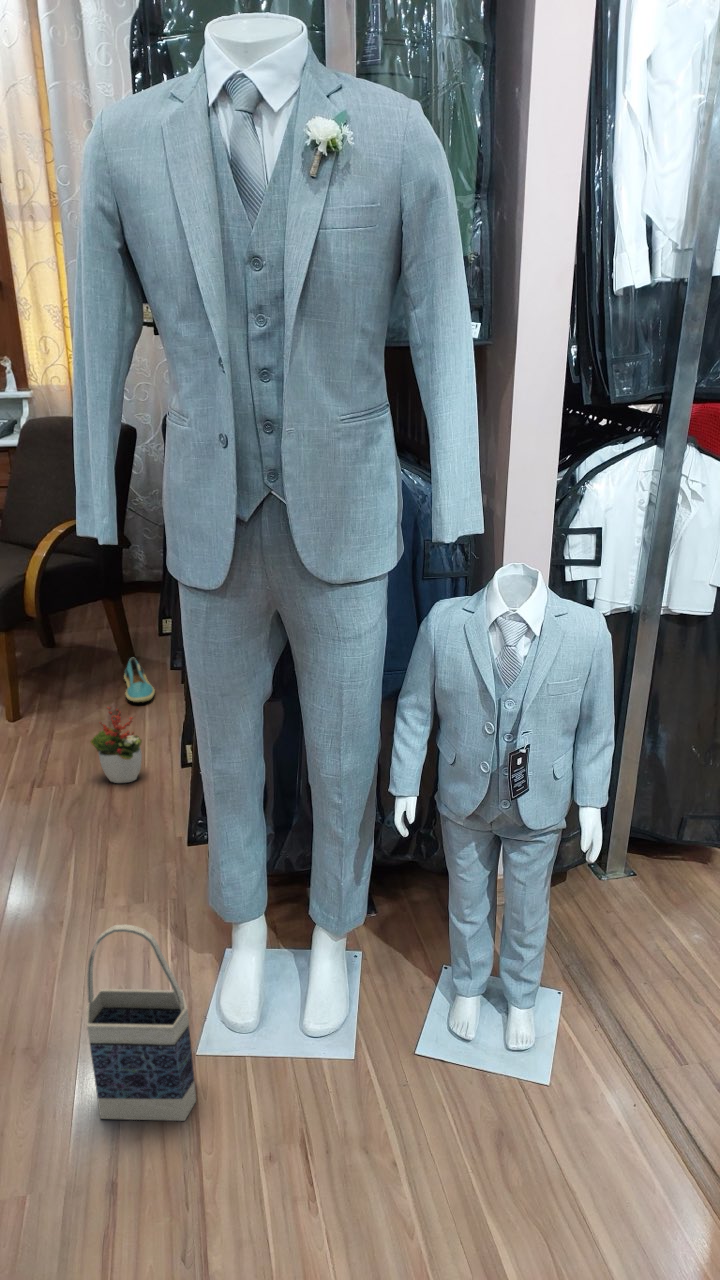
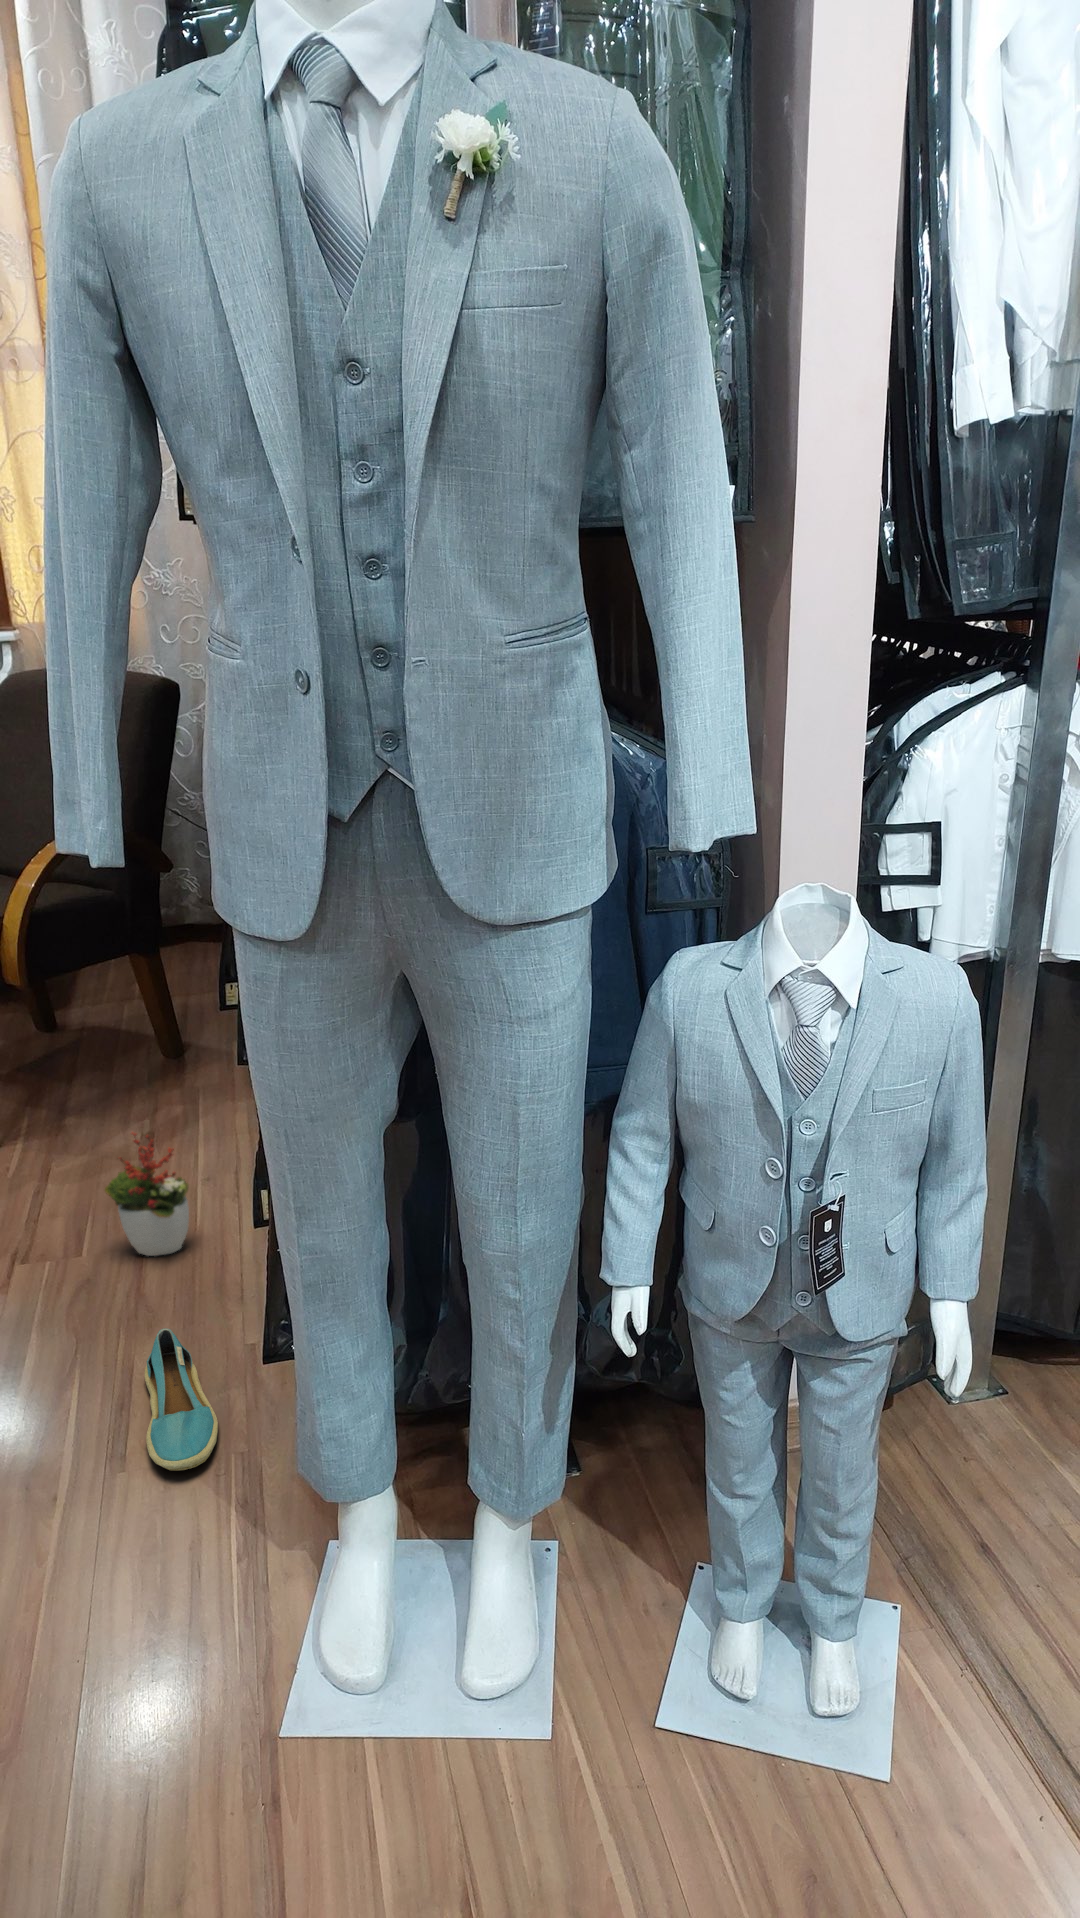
shoe: present [124,658,155,702] -> present [145,1328,218,1470]
bag: present [86,925,196,1121] -> none [82,1529,279,1868]

